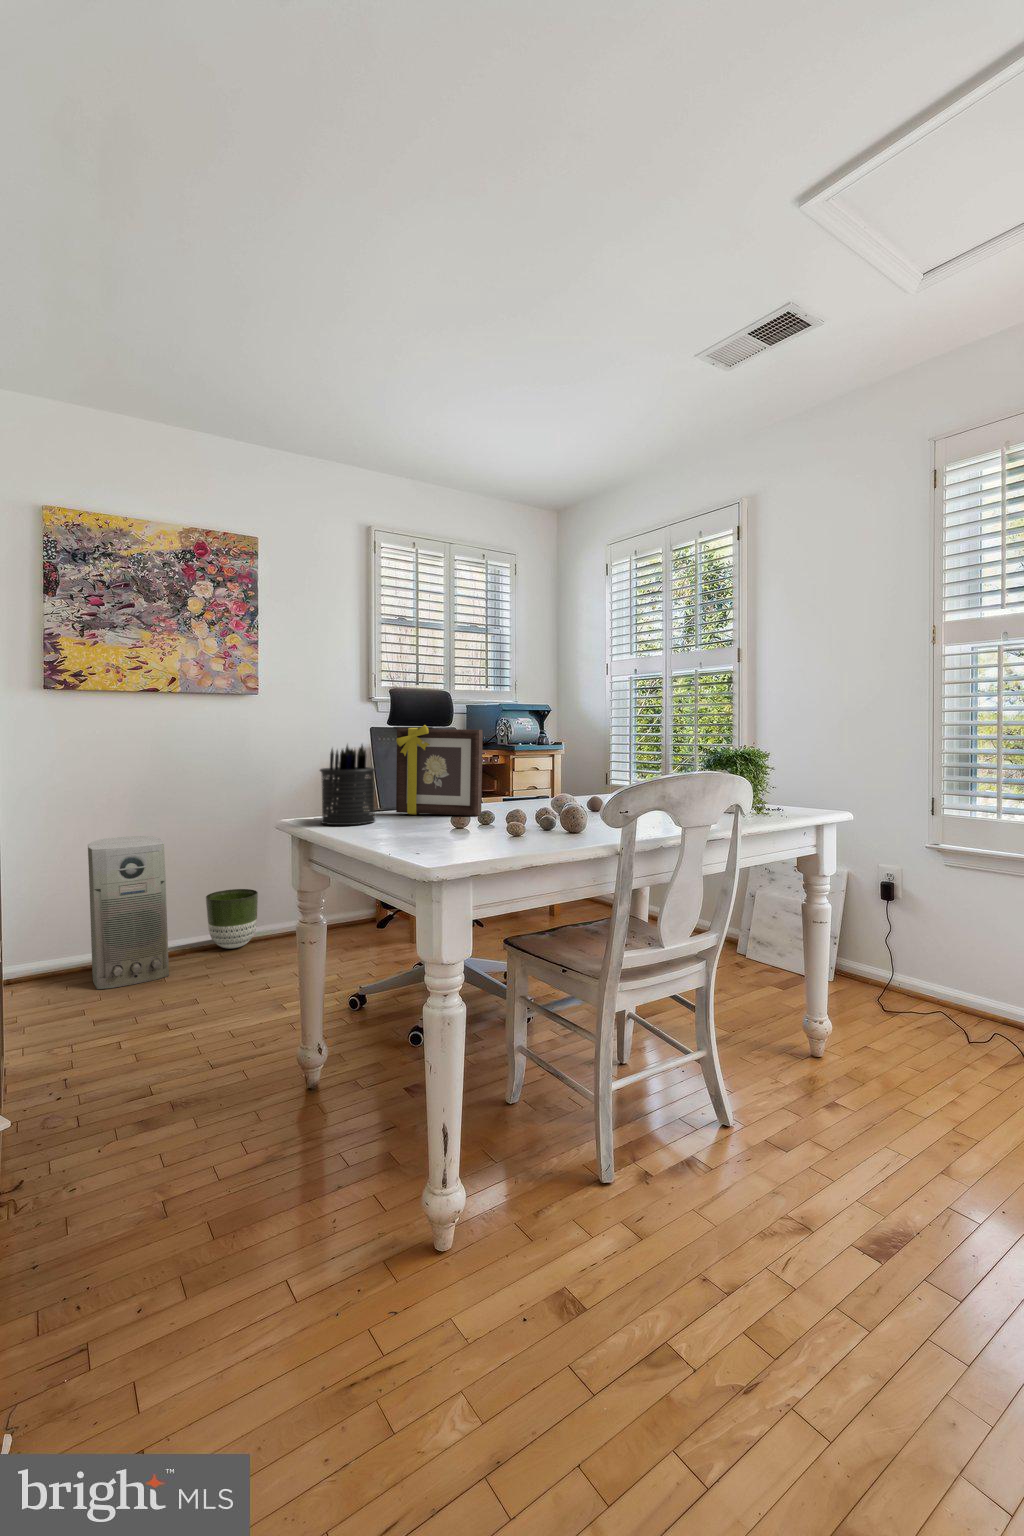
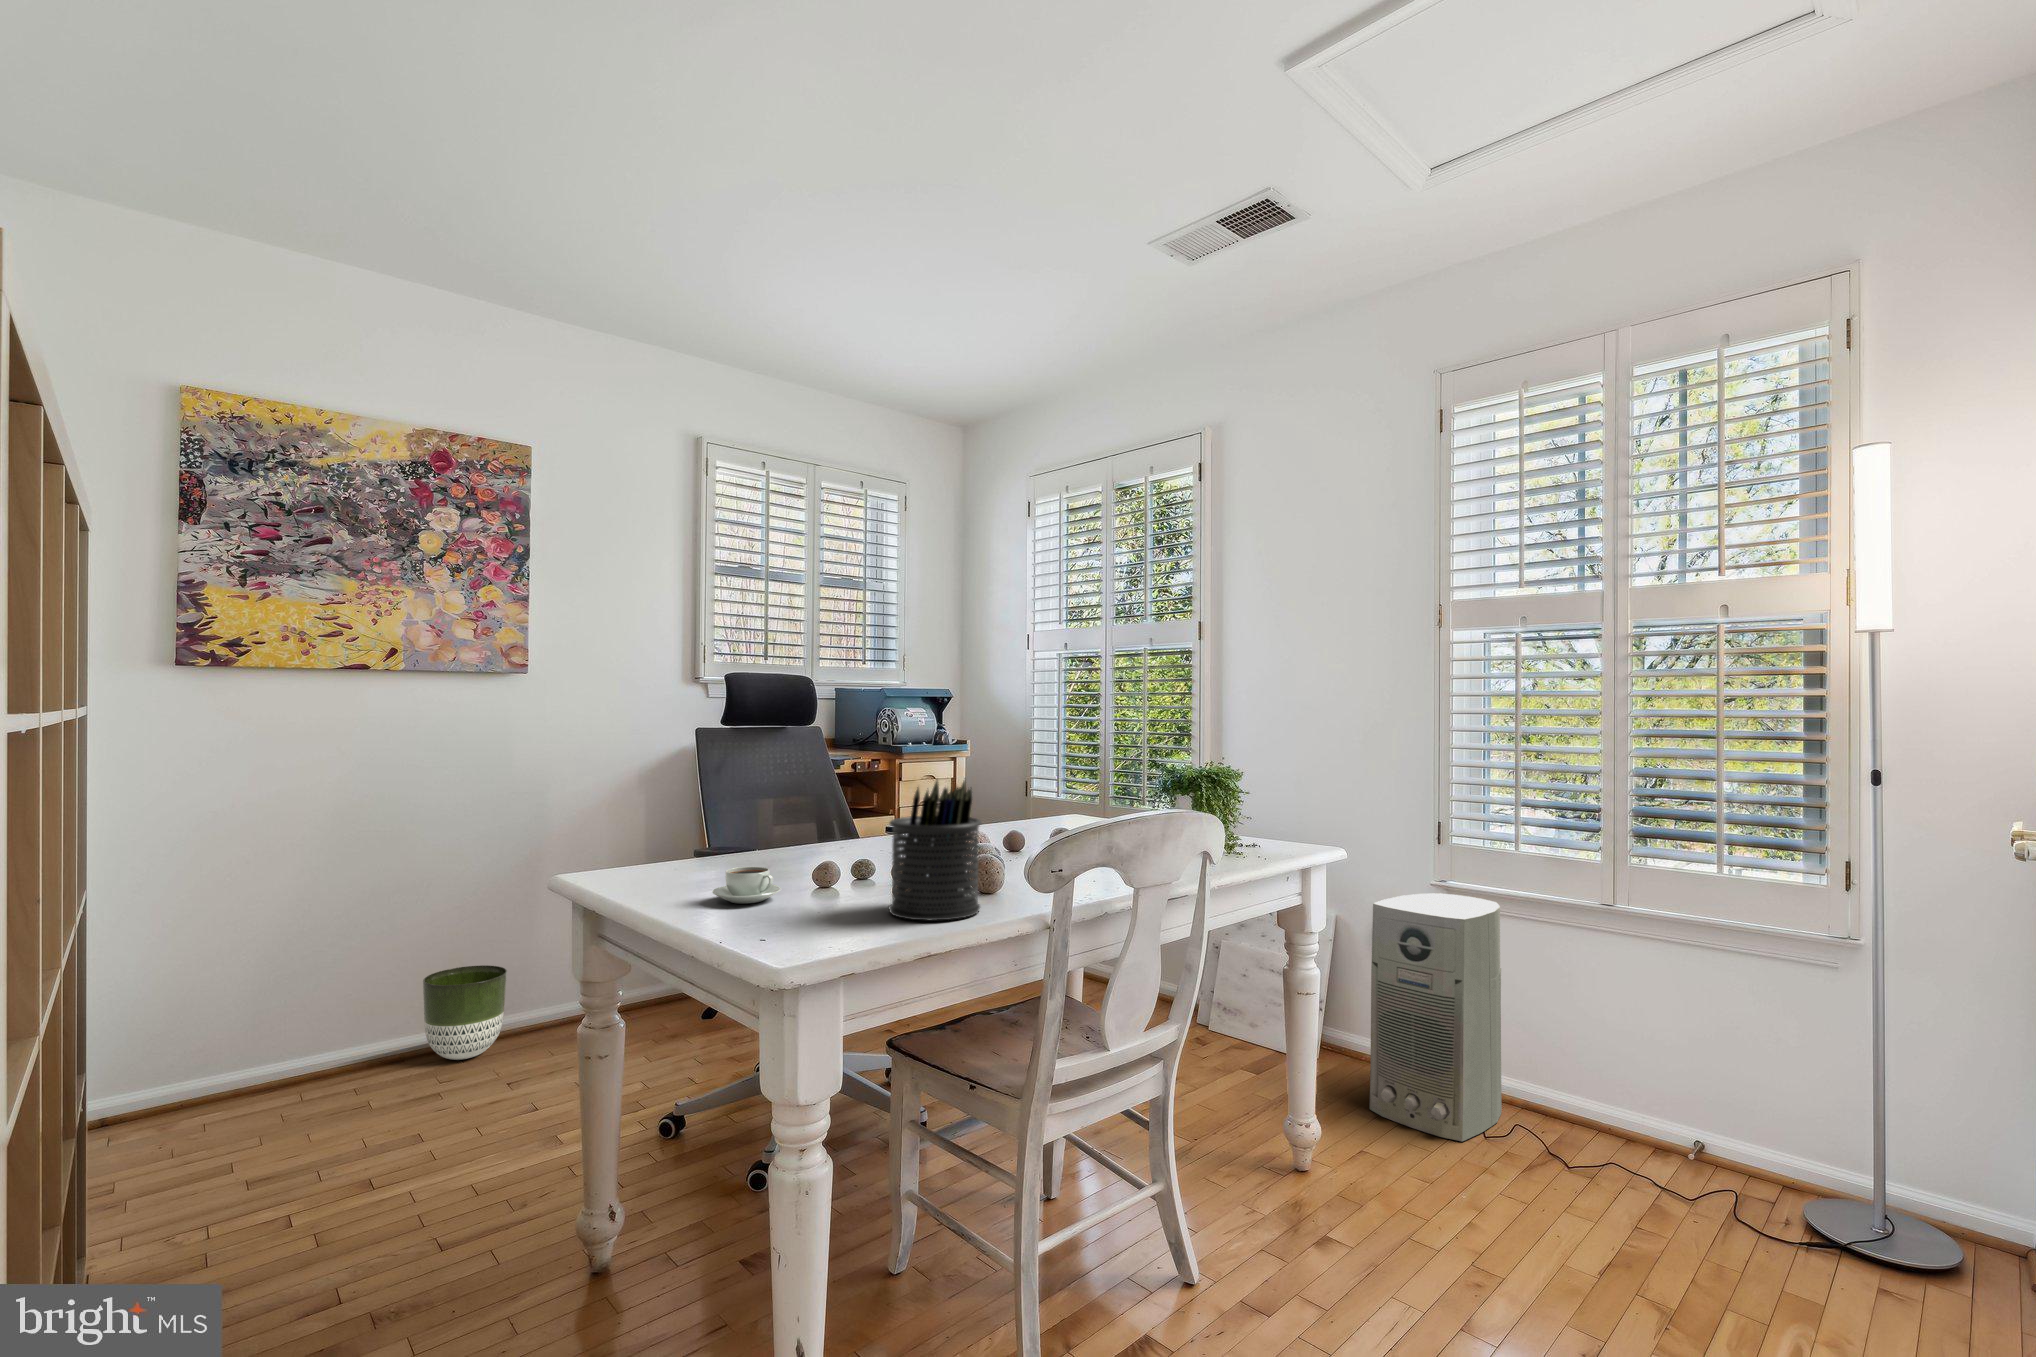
picture frame: present [396,725,483,816] -> none [737,736,863,863]
pen holder: present [320,745,375,825] -> present [889,778,981,921]
coffee cup: none [375,813,423,838] -> present [712,867,781,903]
air purifier: present [88,836,169,989] -> present [1370,893,1502,1141]

